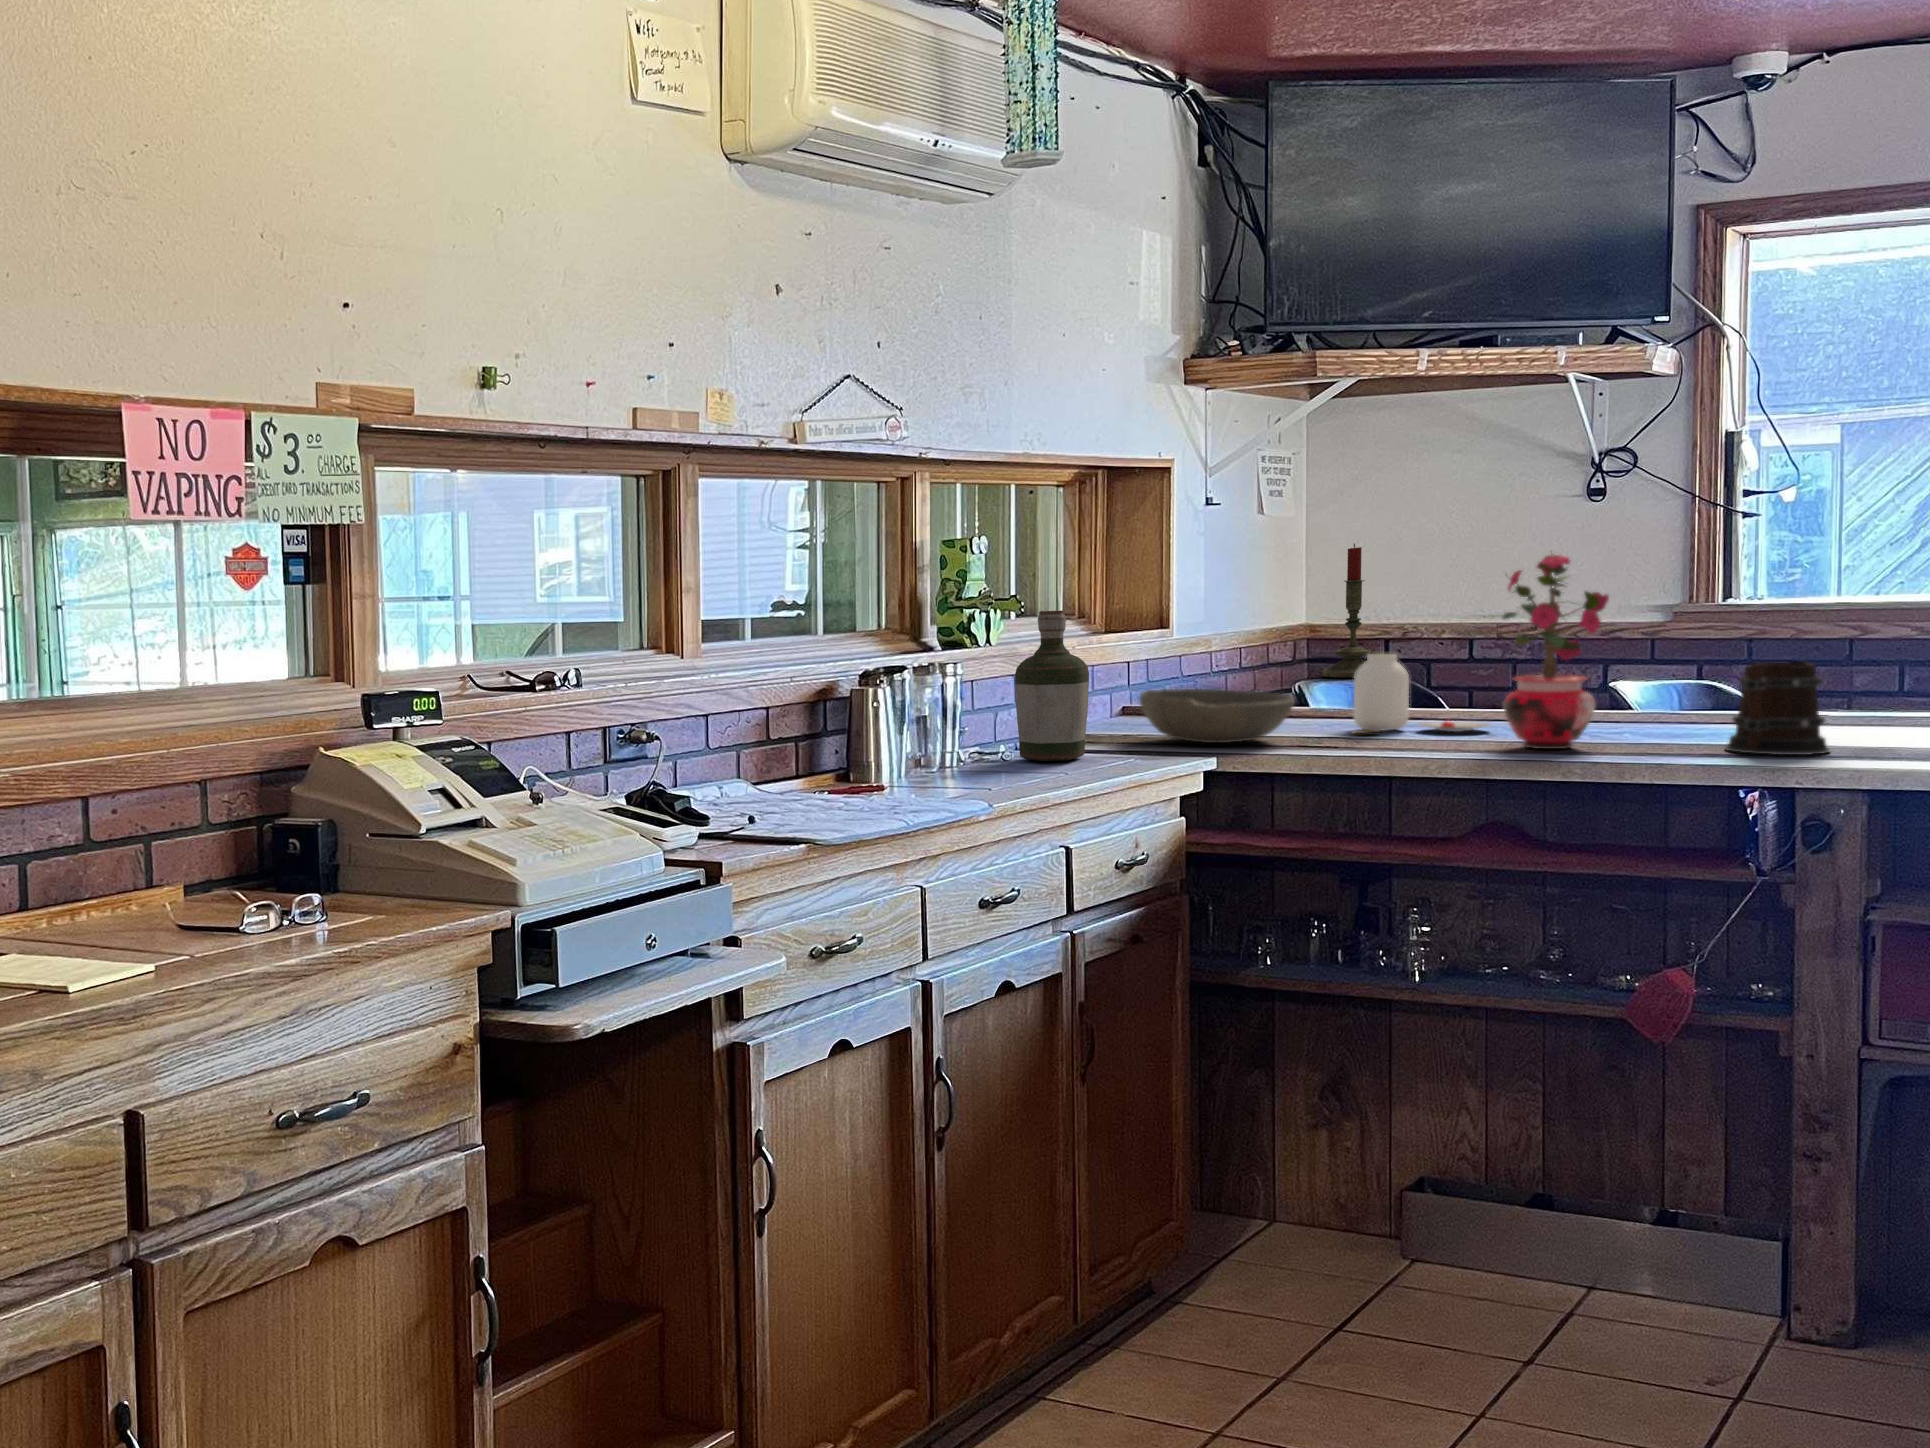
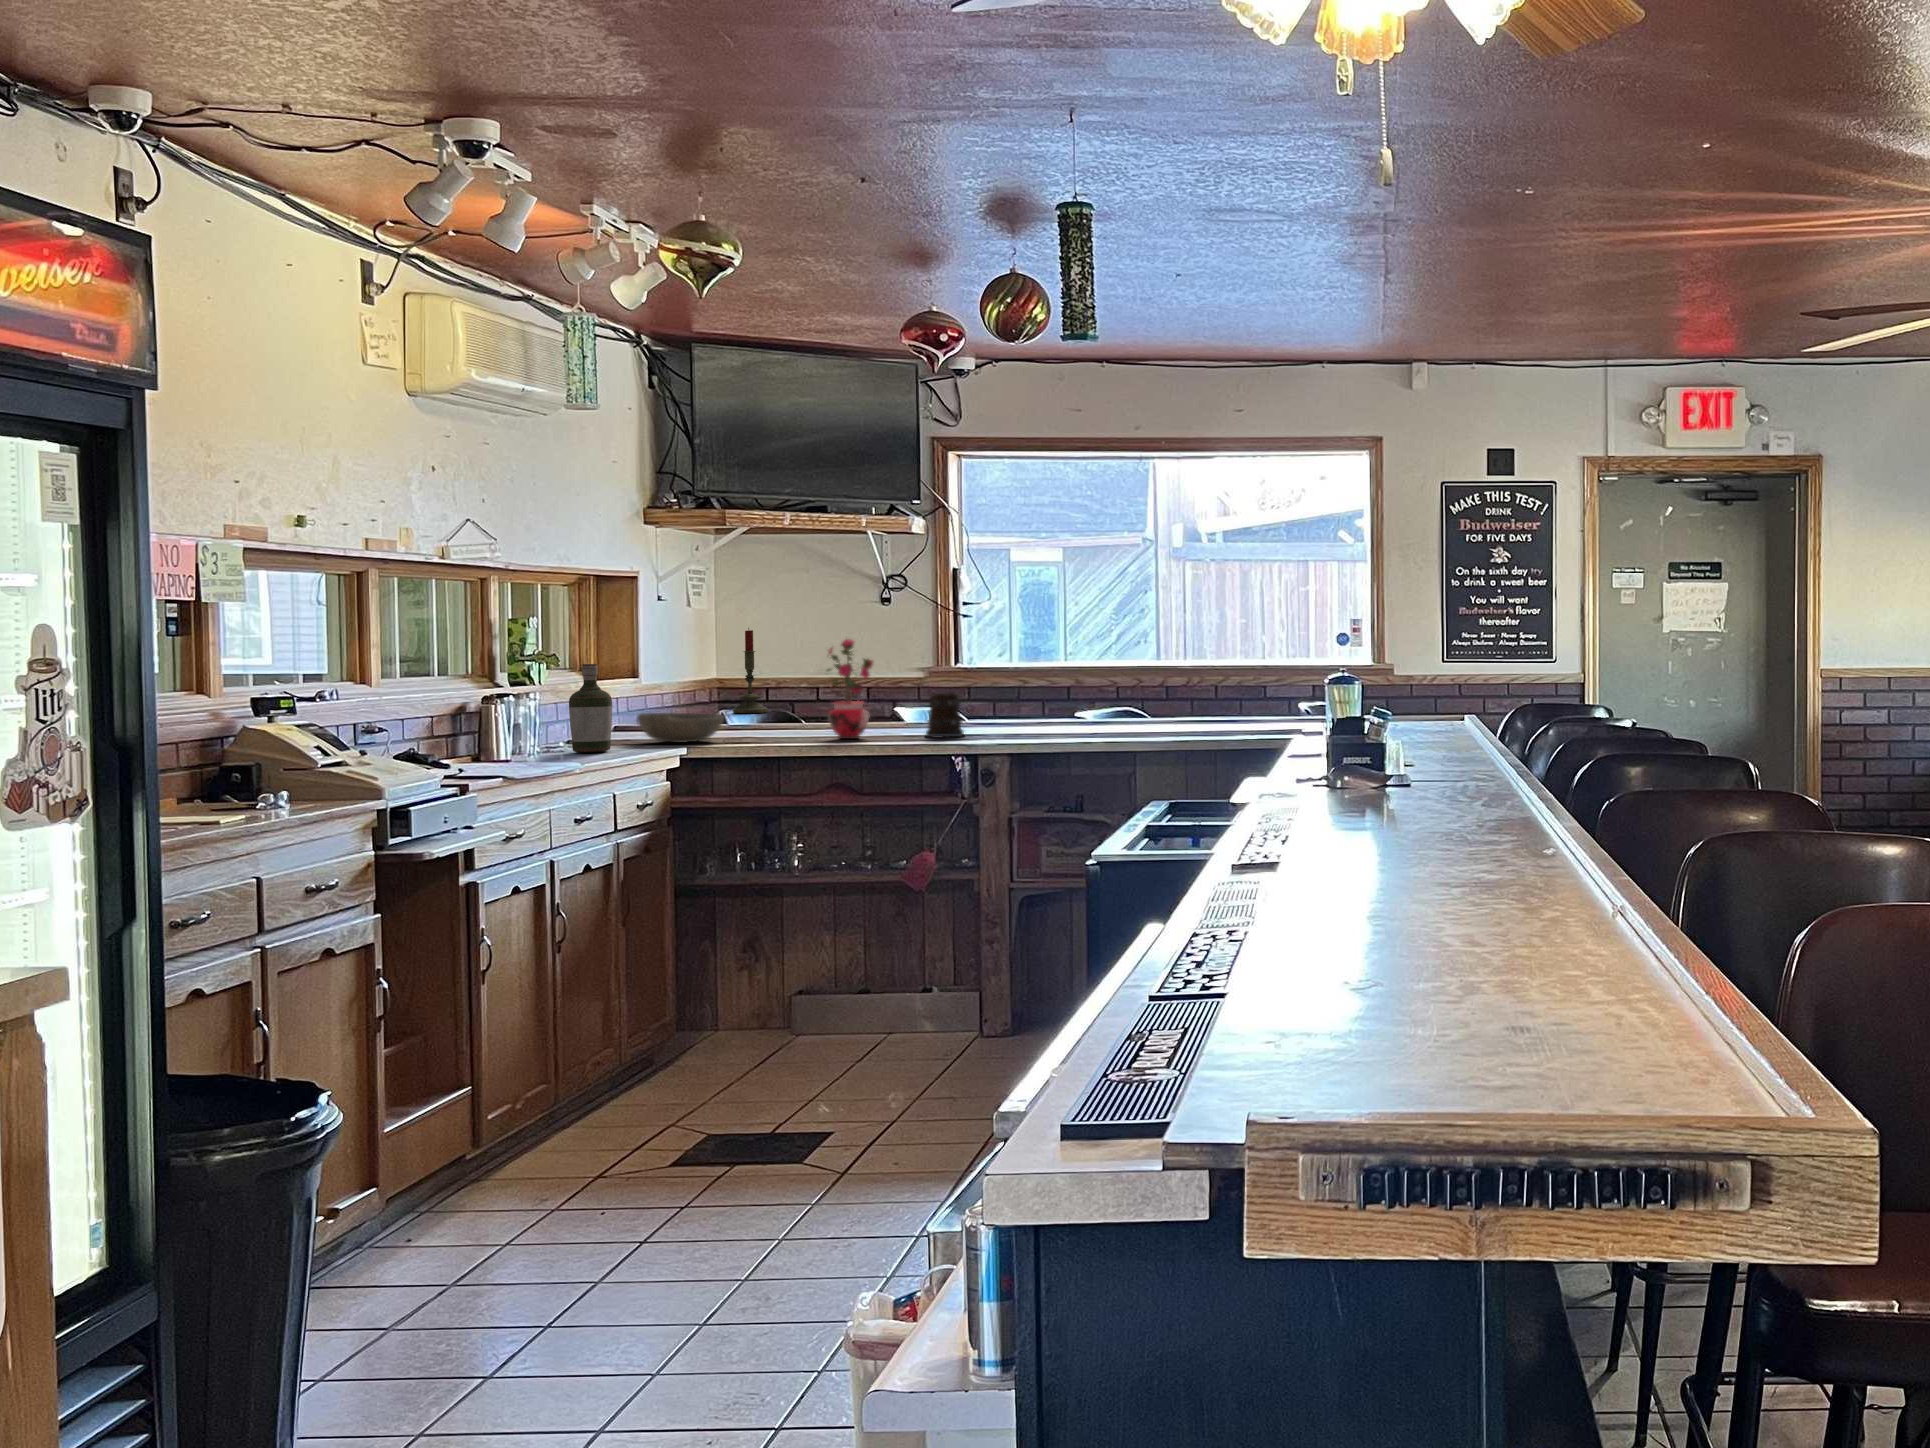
jar: present [1354,654,1489,733] -> none [753,692,826,737]

